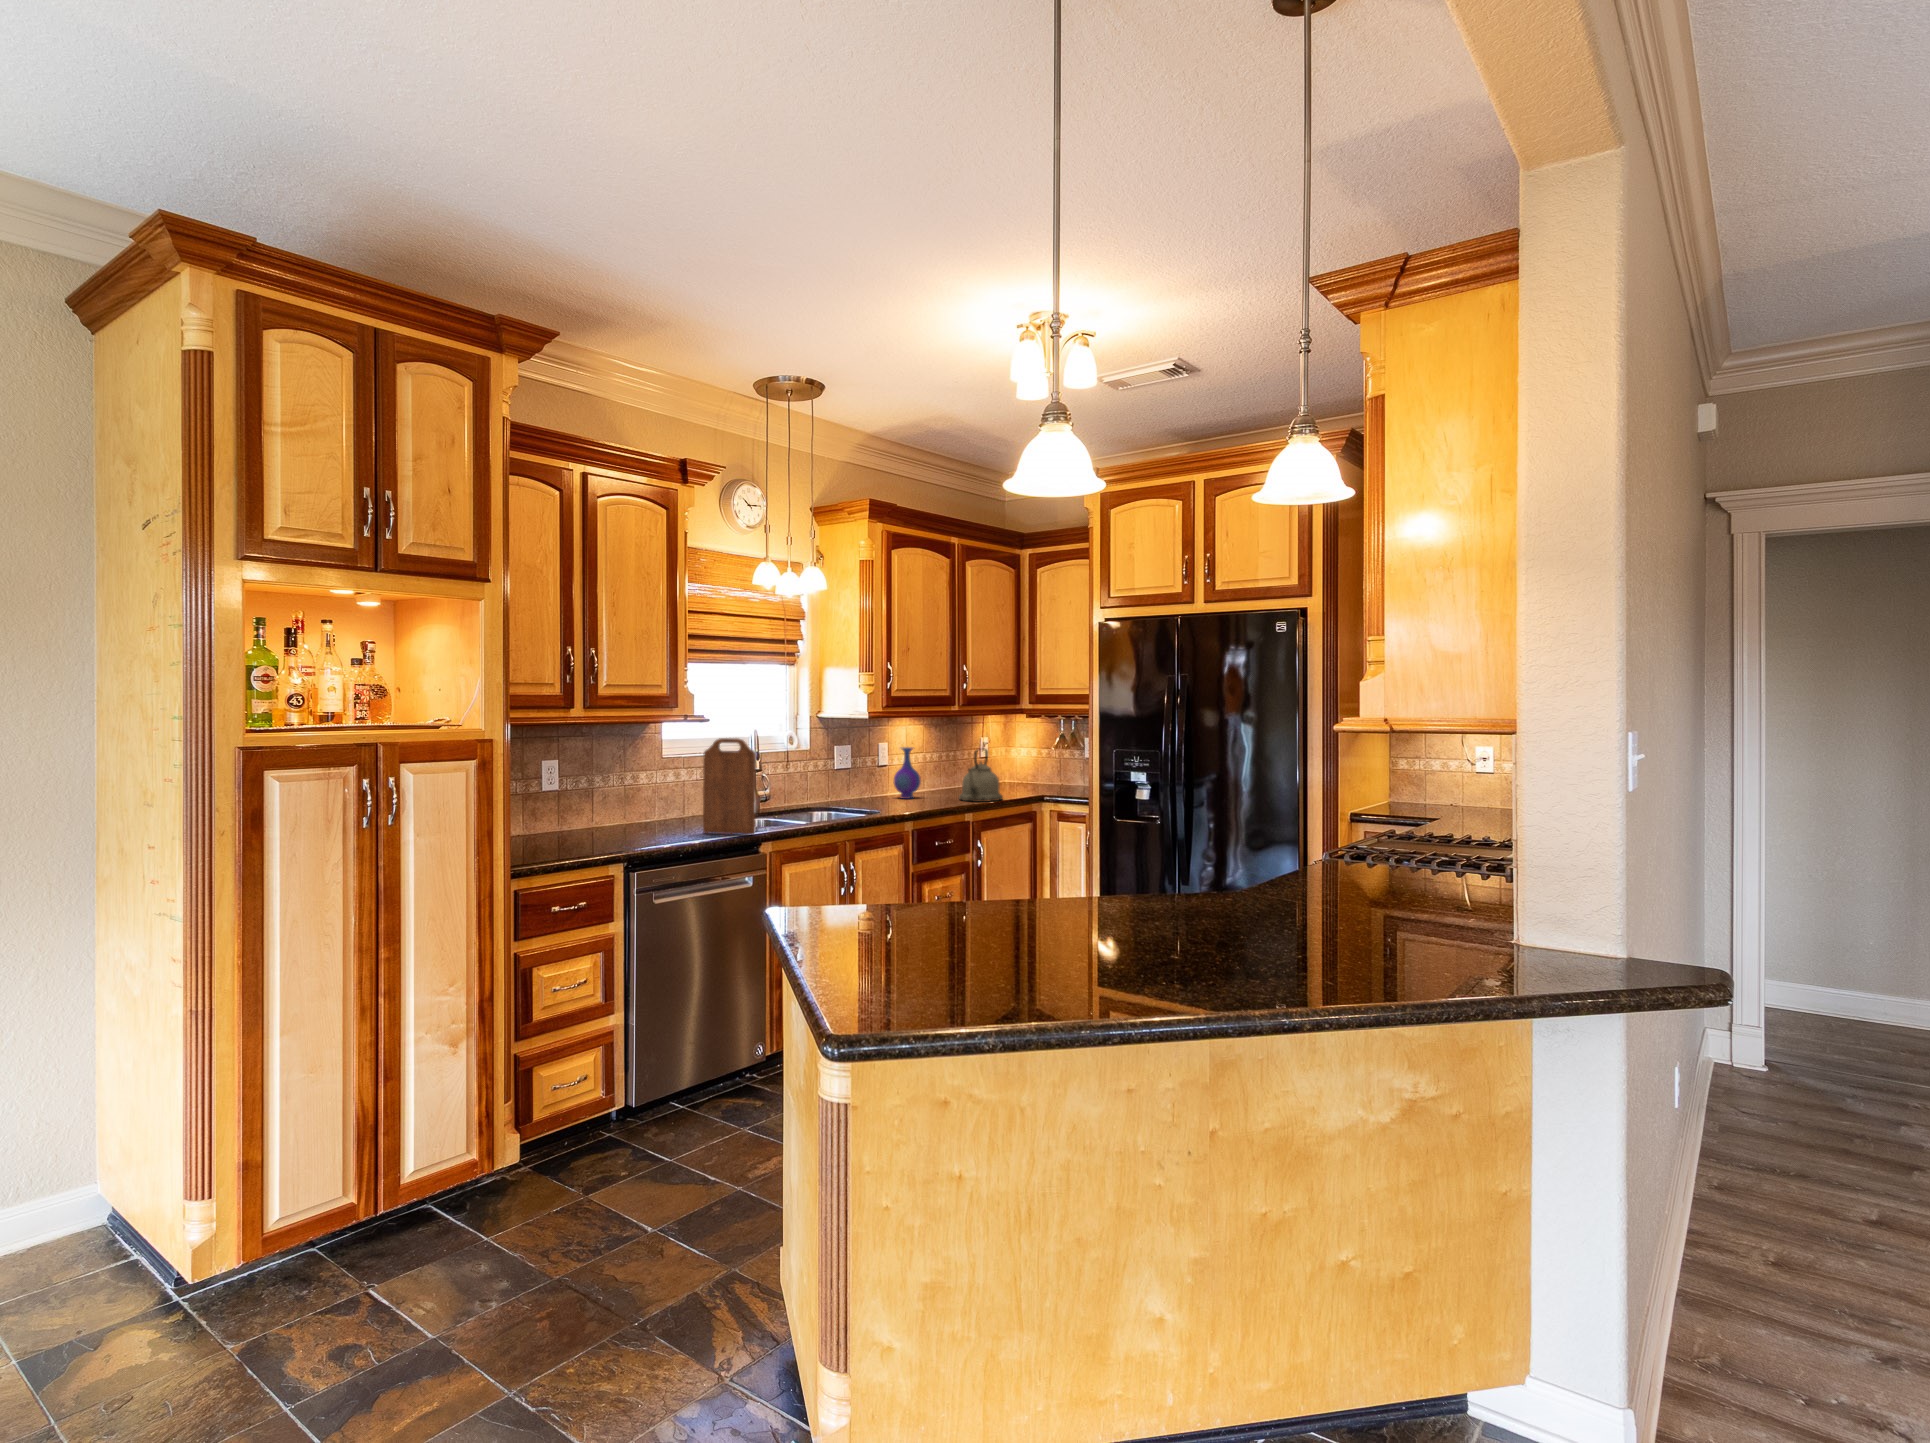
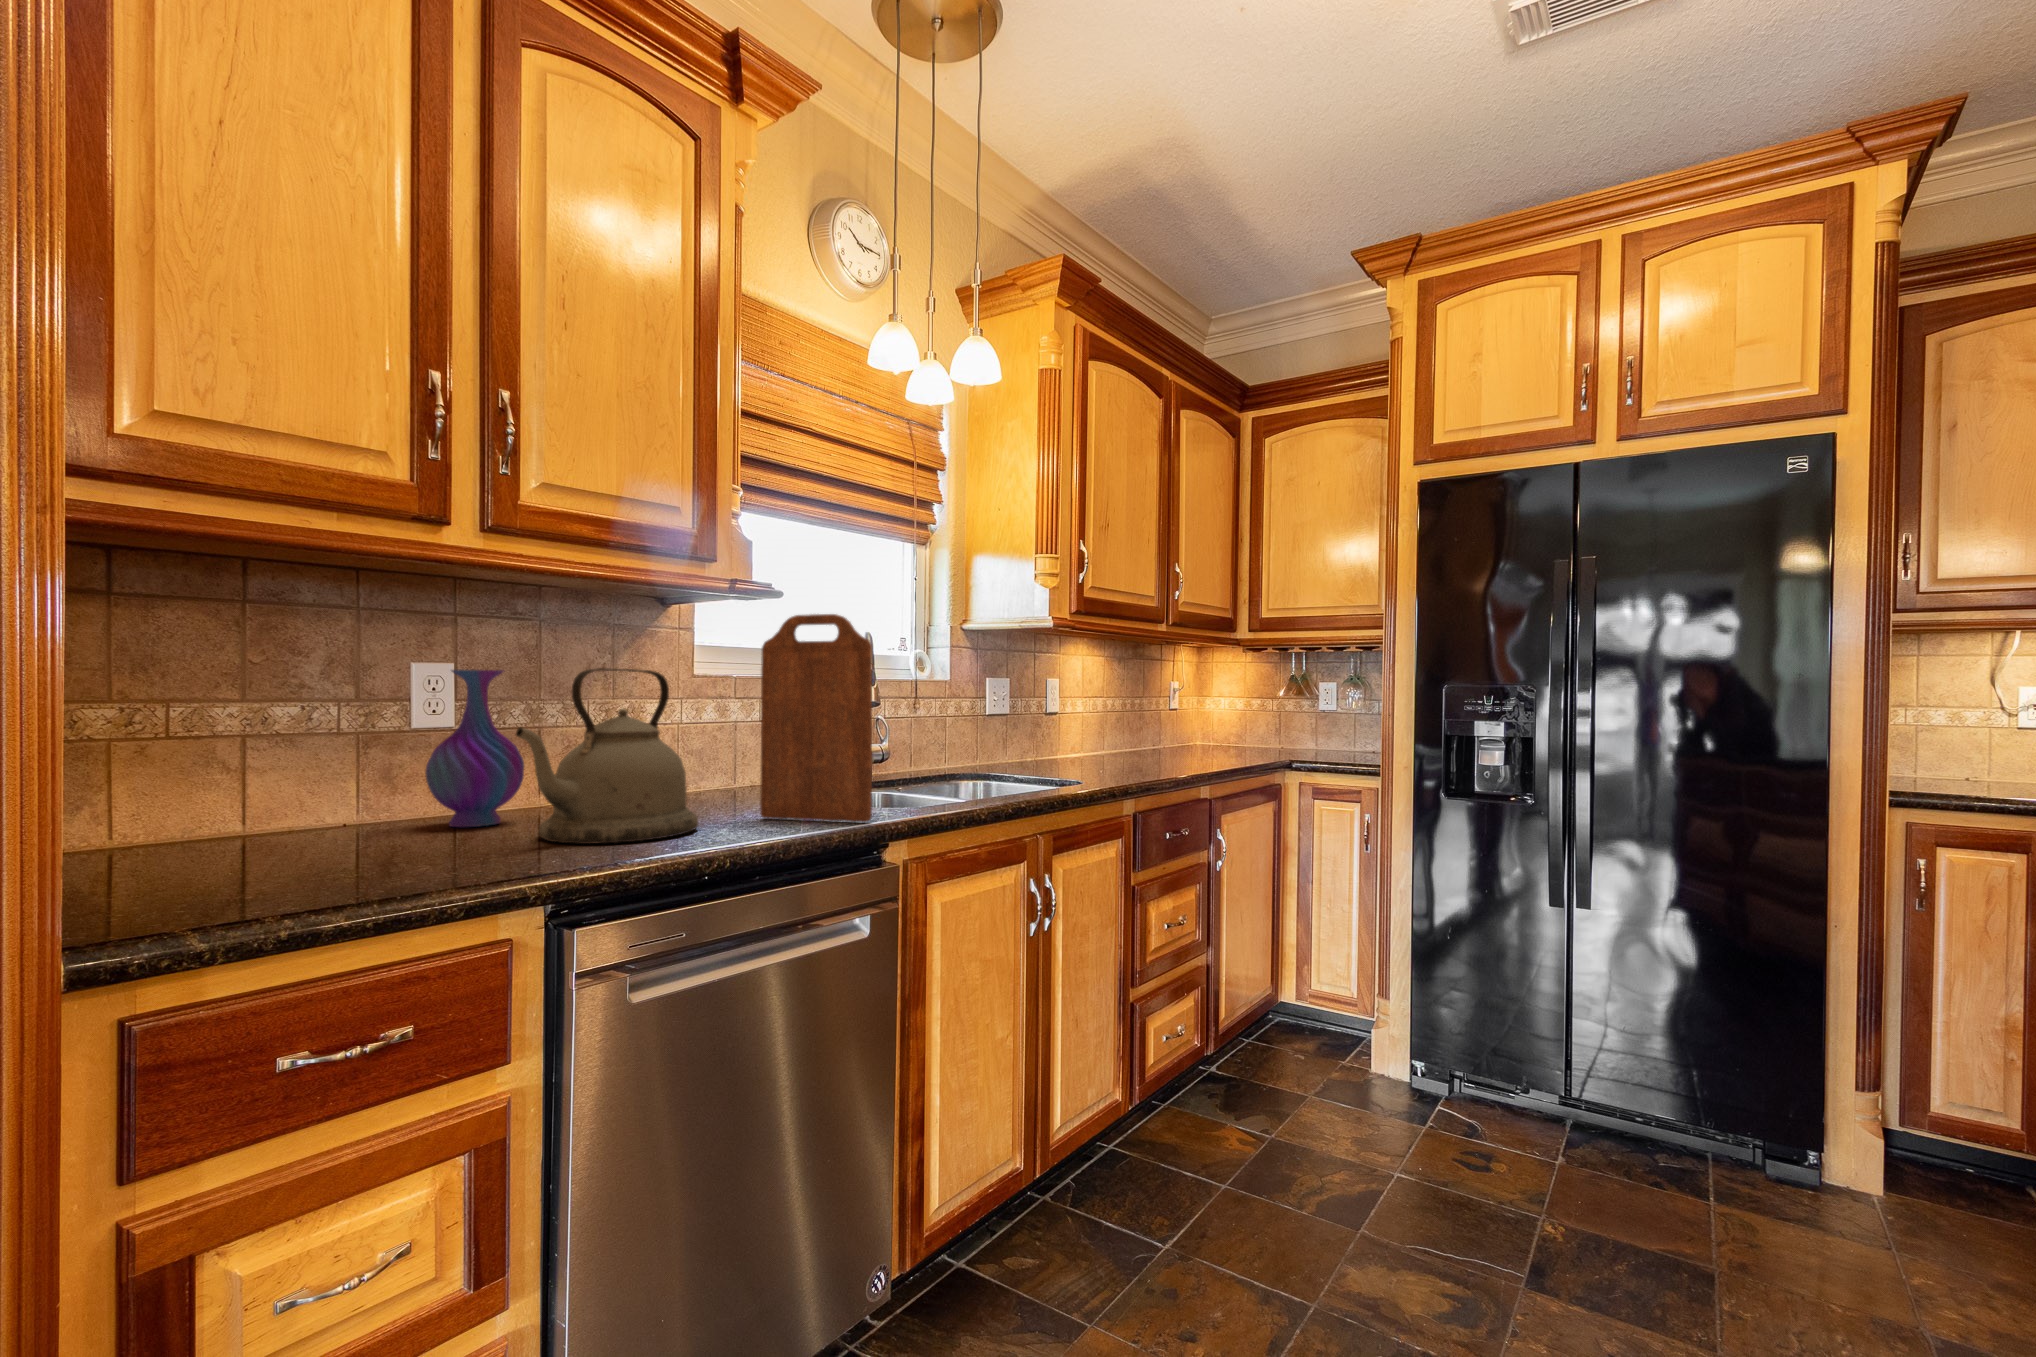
vase: present [893,747,921,799] -> present [425,670,524,827]
kettle: present [959,749,1003,802] -> present [516,668,698,844]

